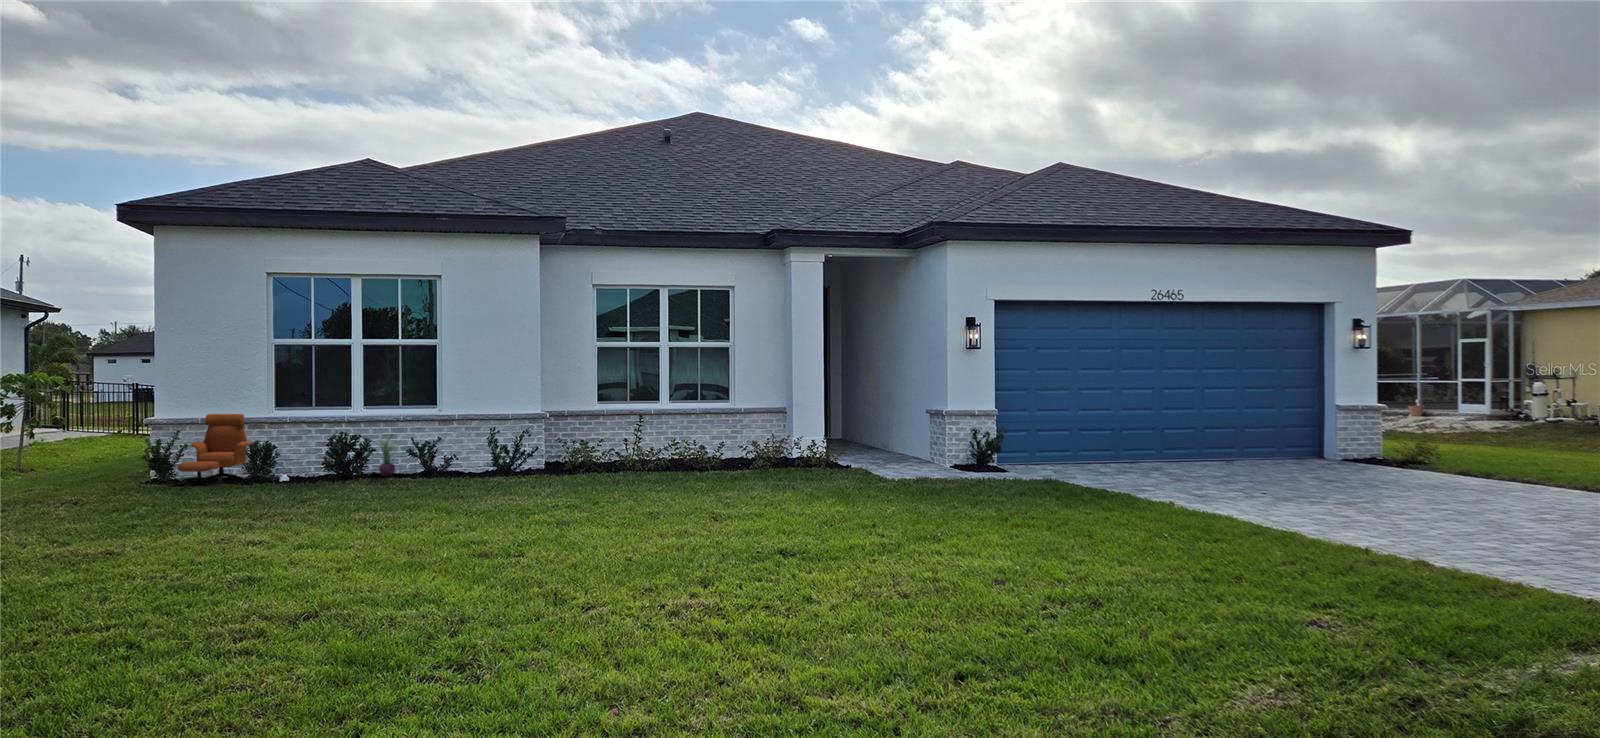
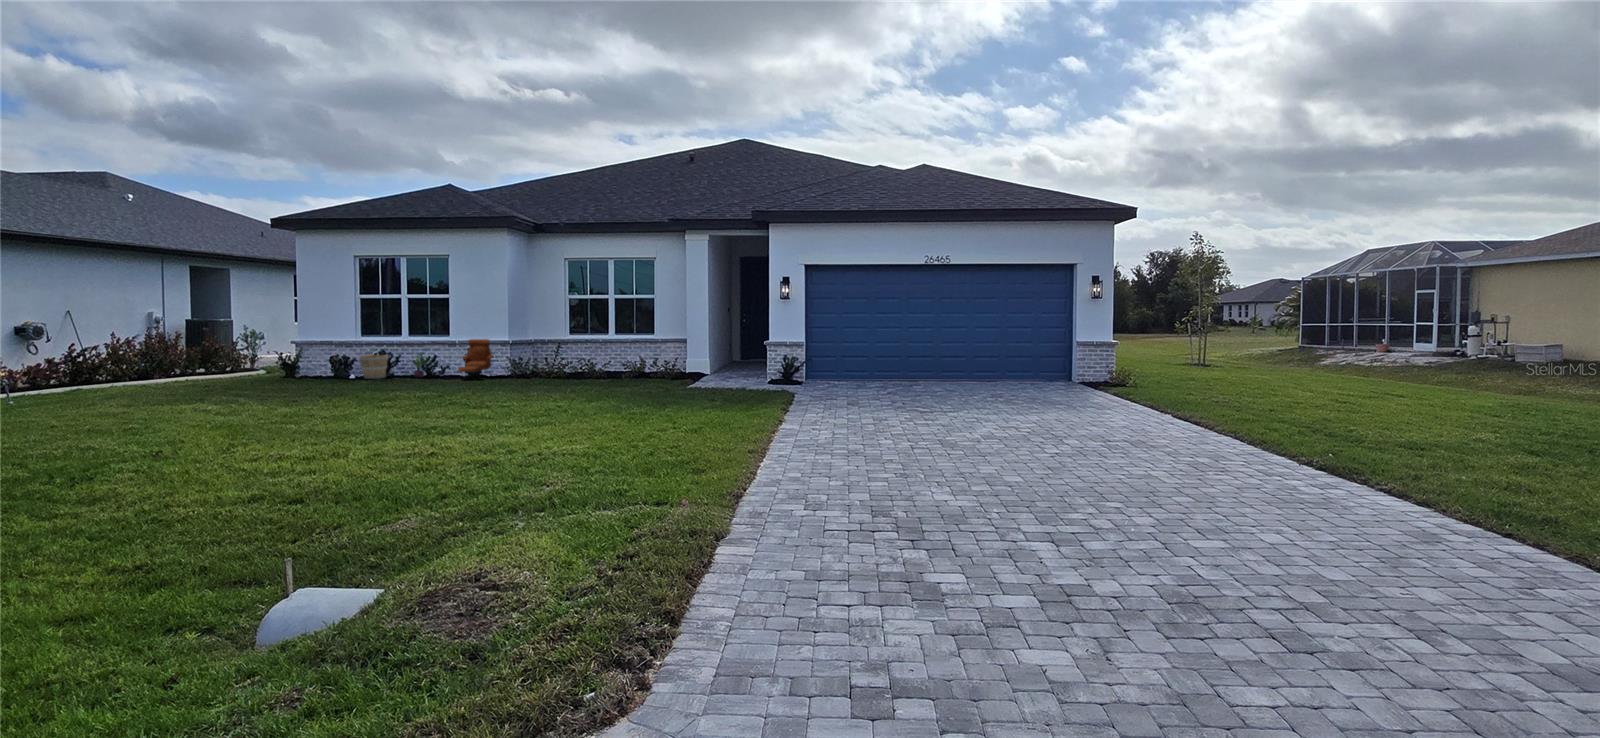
lounge chair: present [178,414,252,487] -> present [458,339,494,380]
wooden bucket: none [283,439,334,481] -> present [359,354,388,379]

